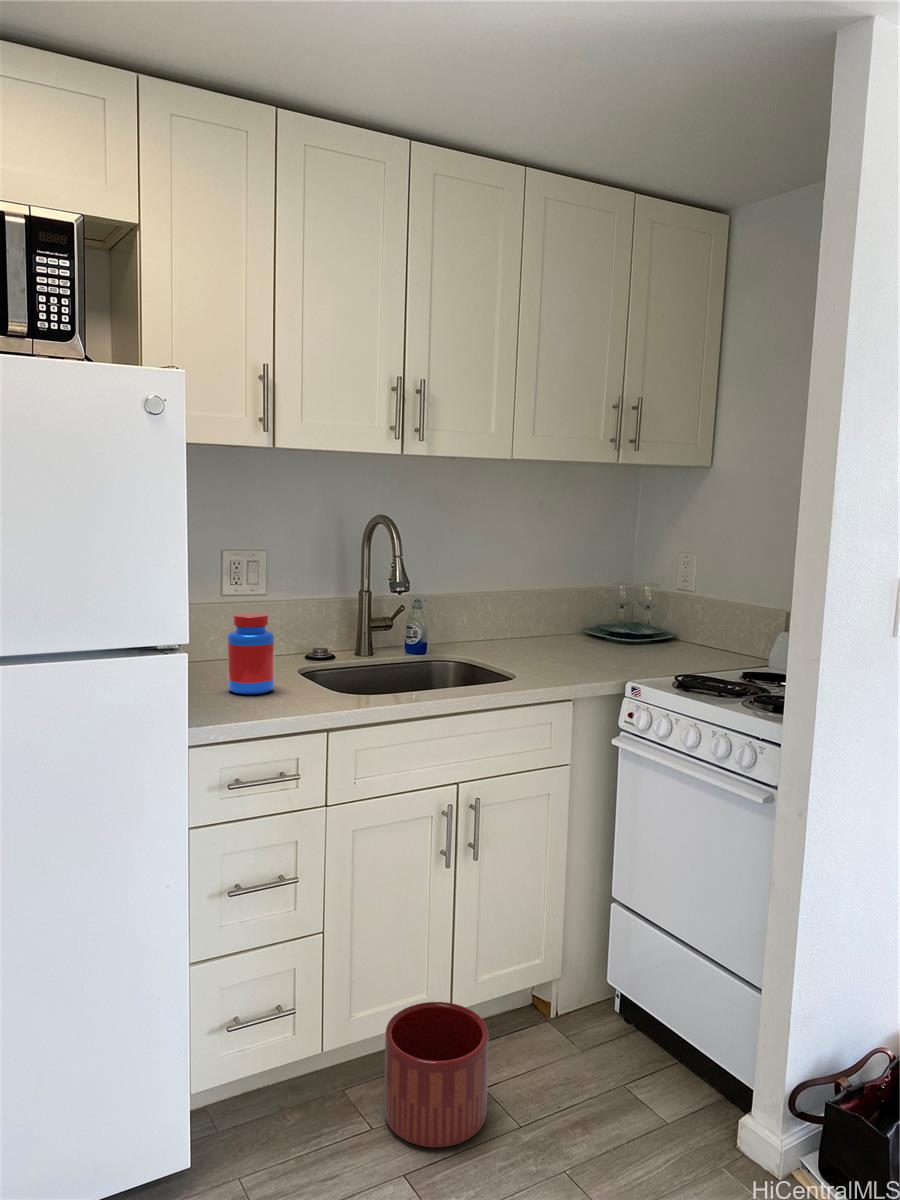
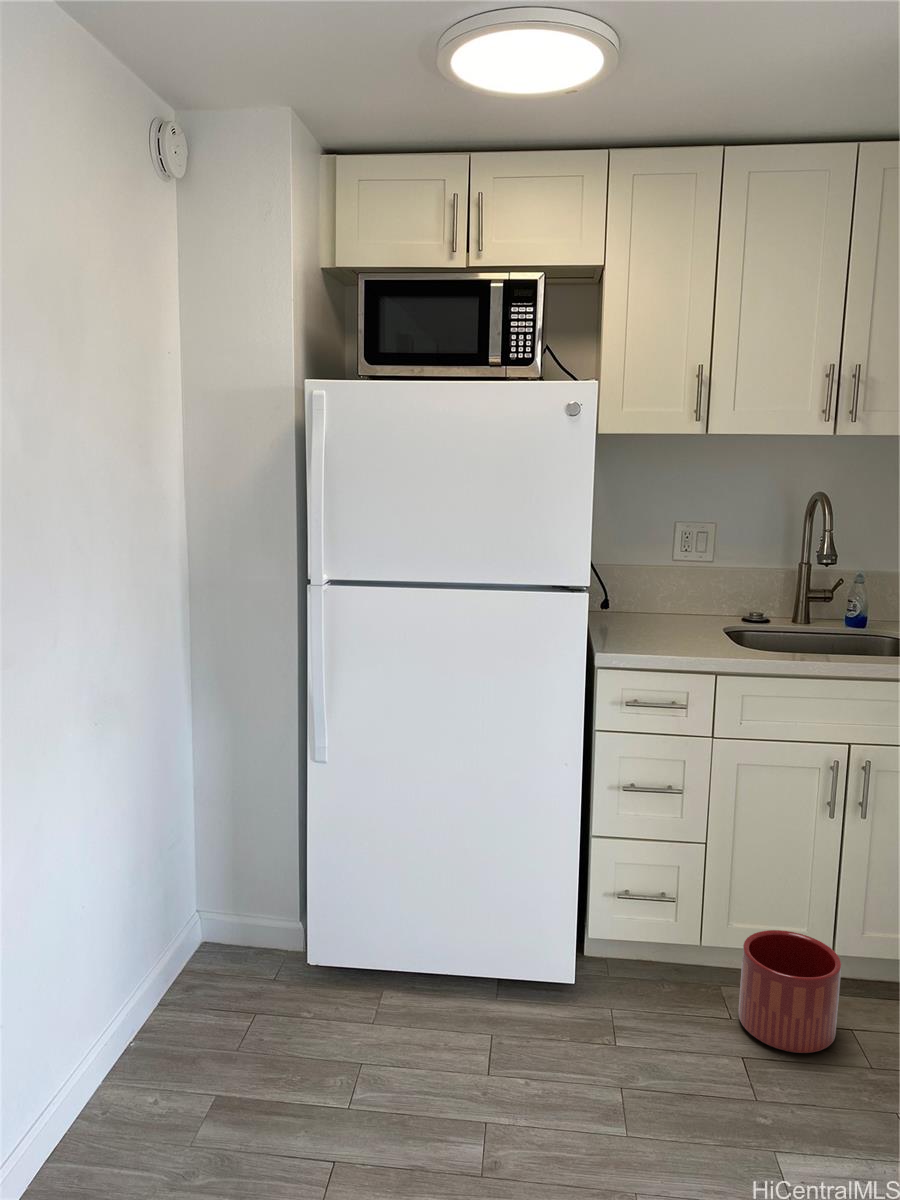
jar: present [228,613,274,694] -> none [650,572,690,639]

